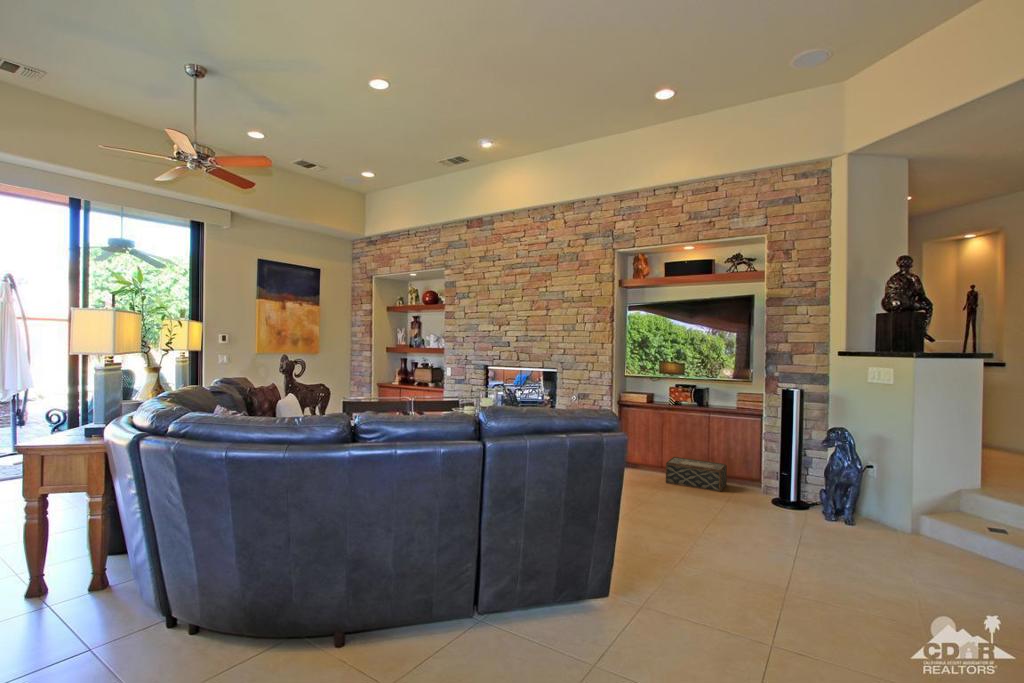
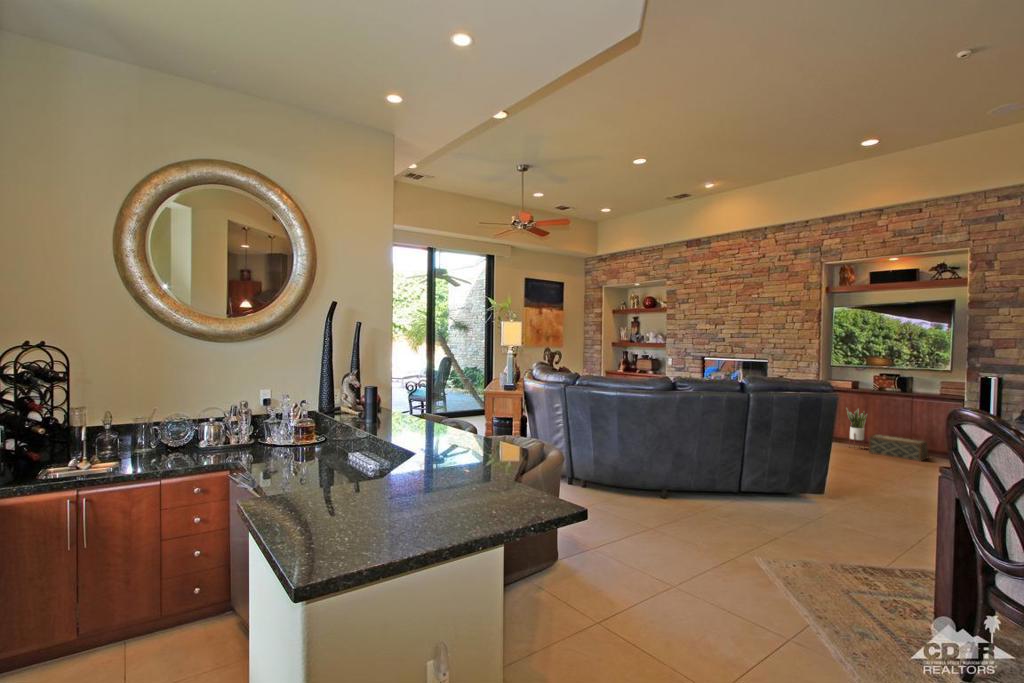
potted plant: none [641,426,663,478] -> present [847,409,867,449]

